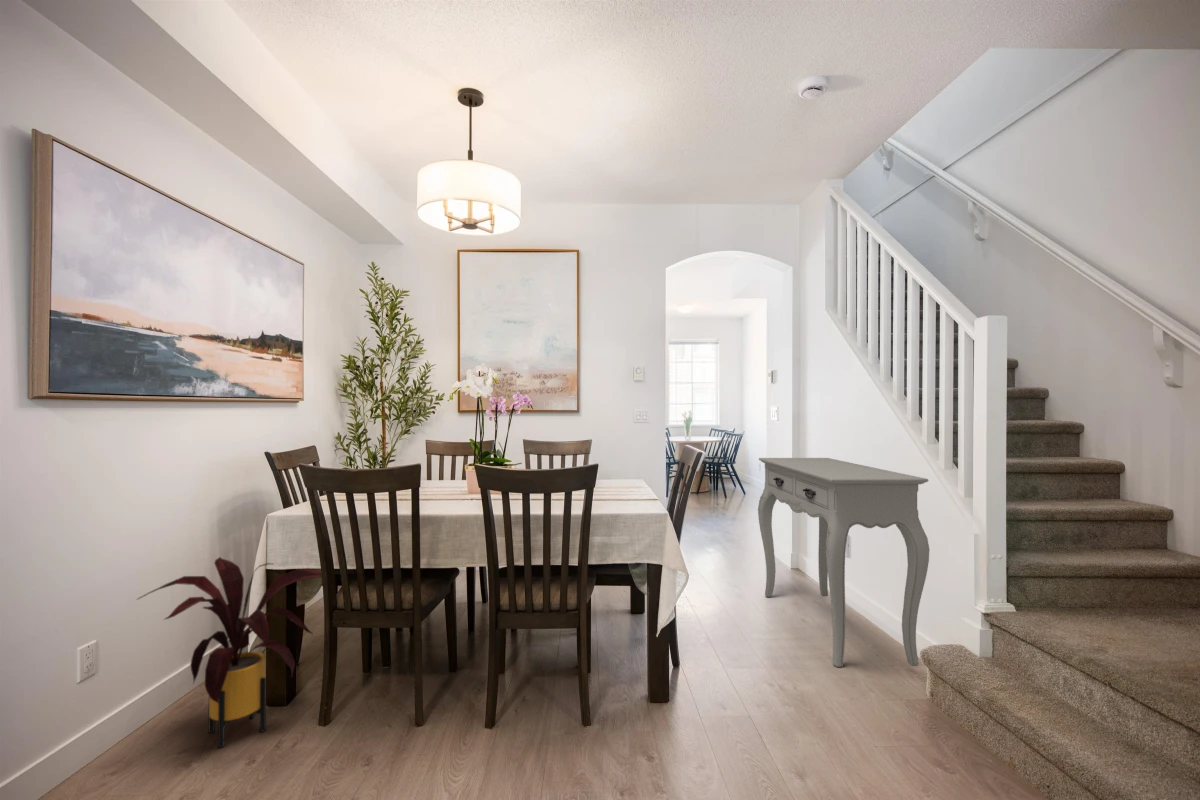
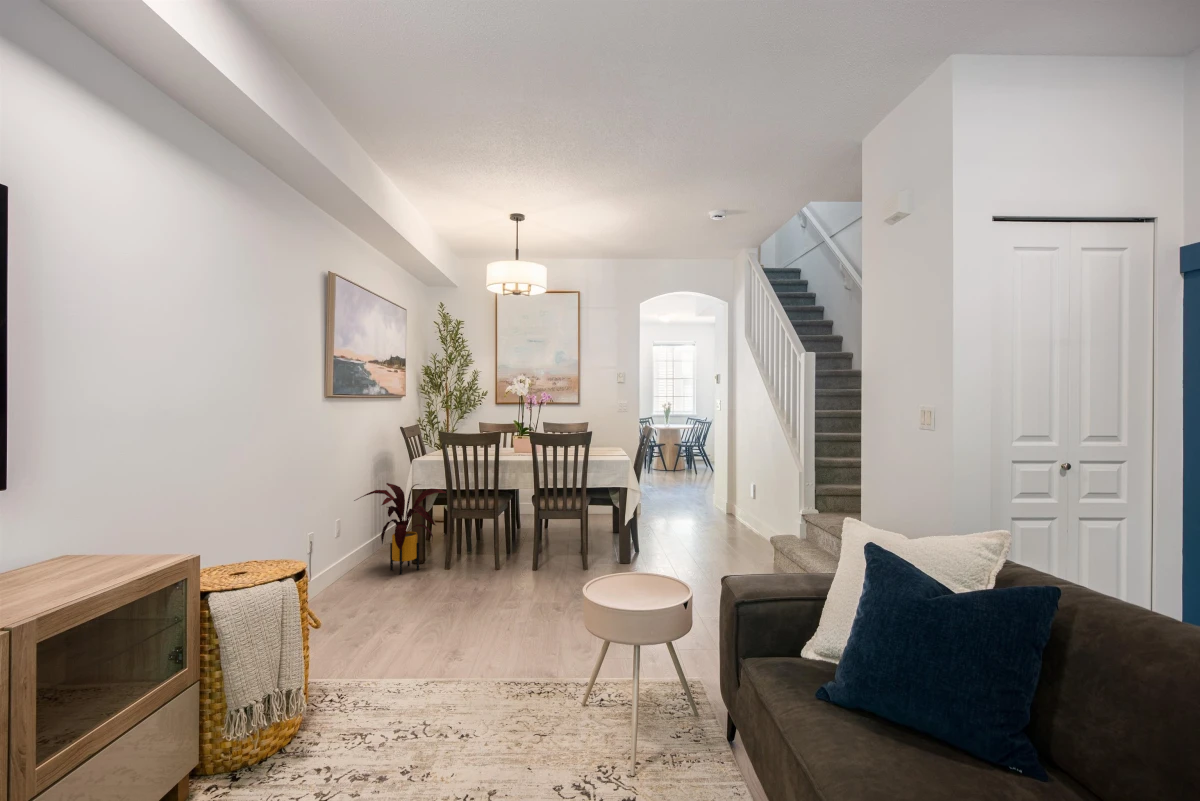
console table: present [758,458,930,667] -> none [697,434,782,551]

